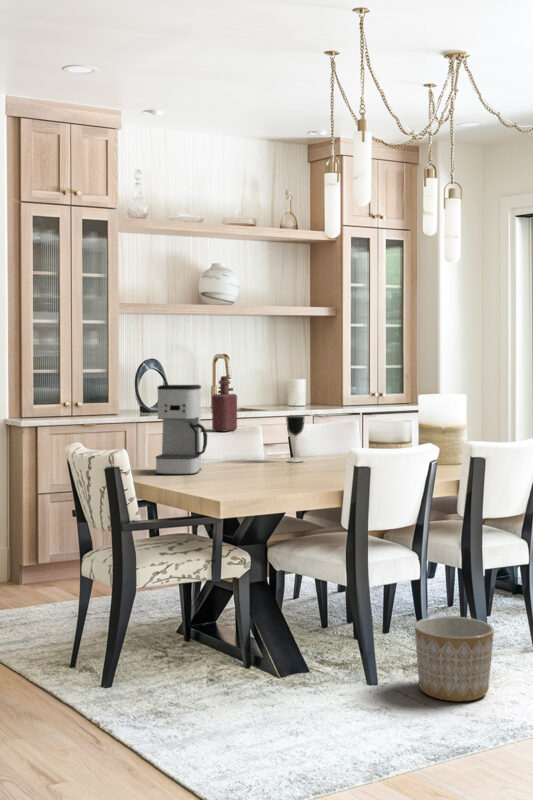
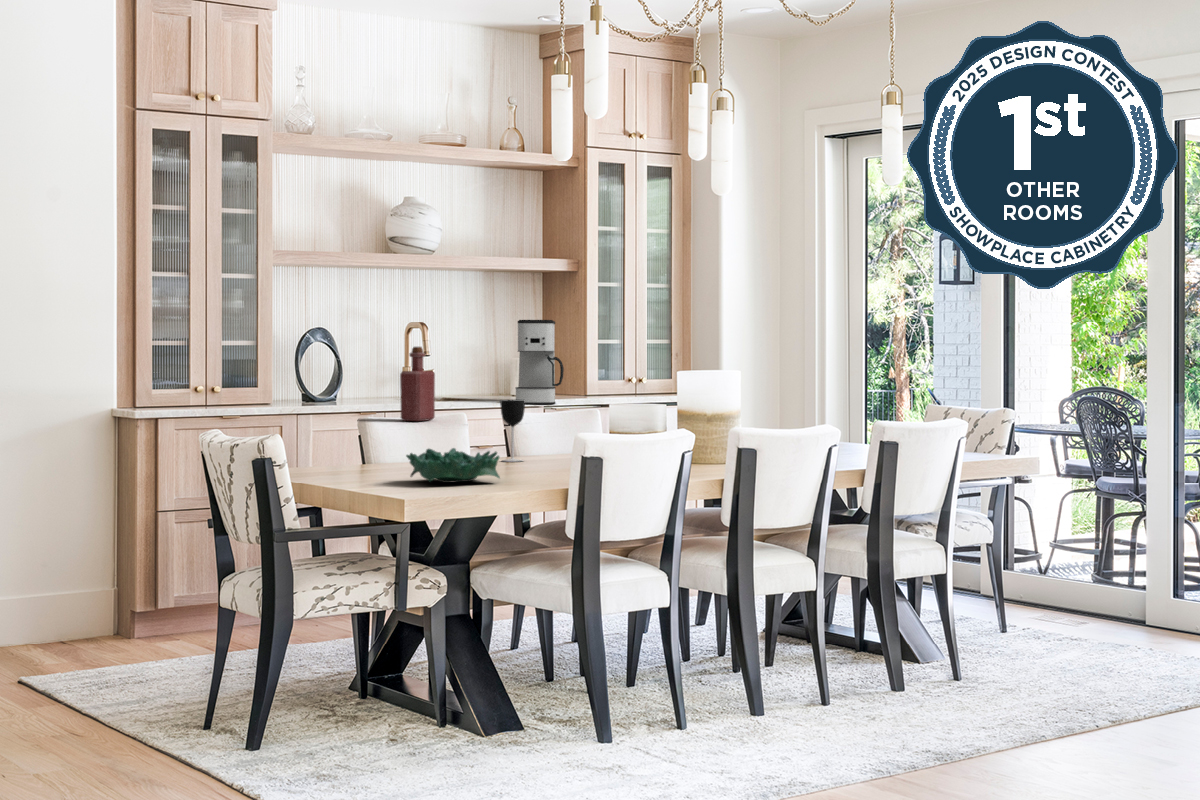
coffee maker: present [156,385,207,475] -> present [516,320,564,404]
decorative bowl: none [219,457,291,484] -> present [406,448,500,483]
planter: present [414,616,494,701] -> none [660,653,761,758]

